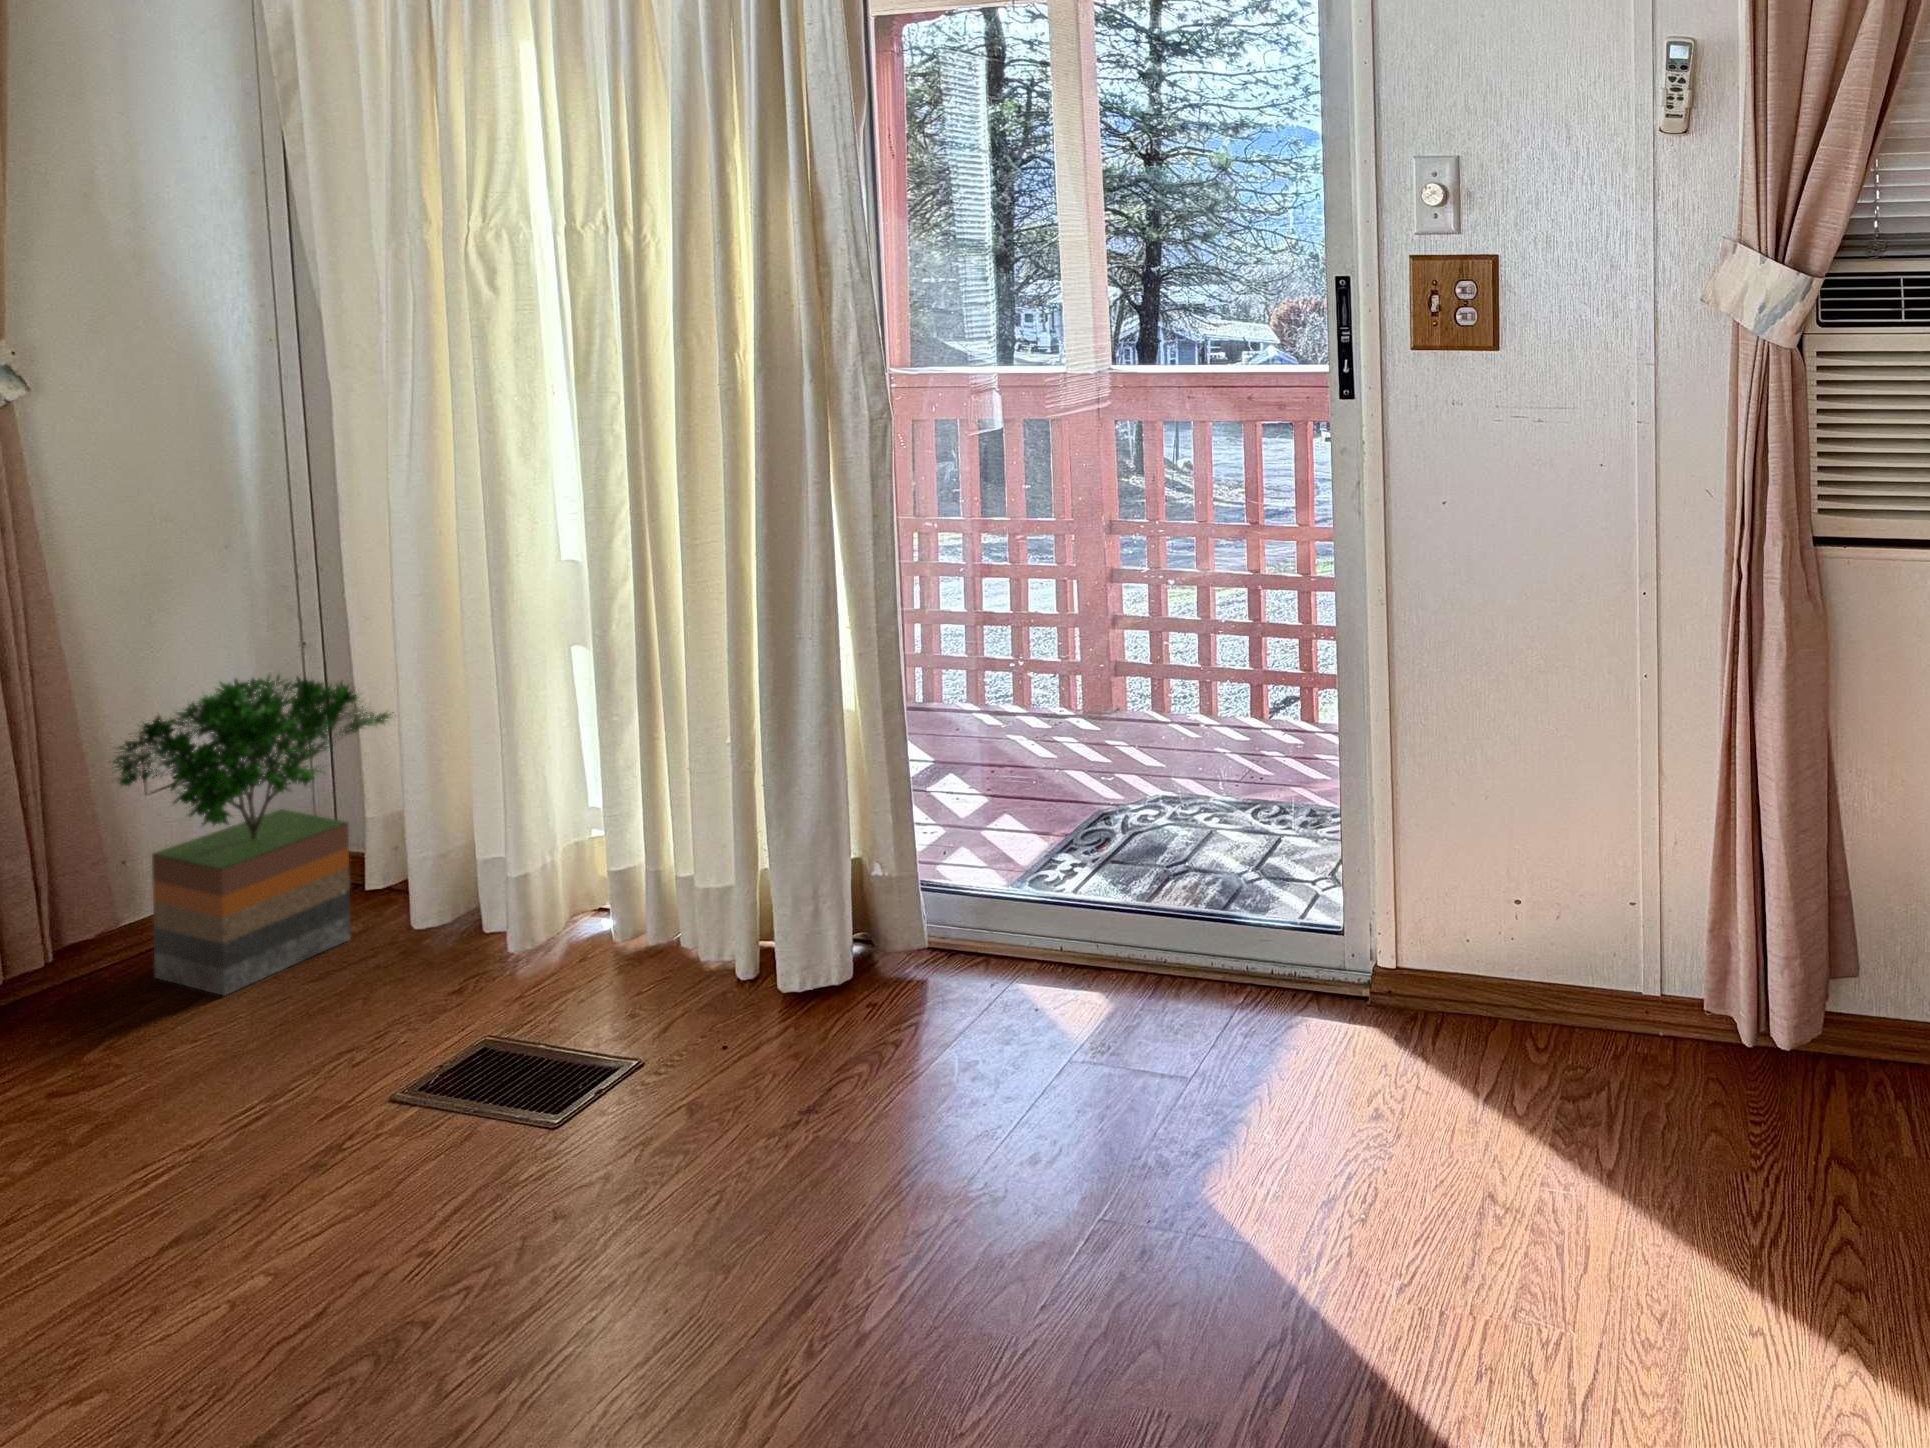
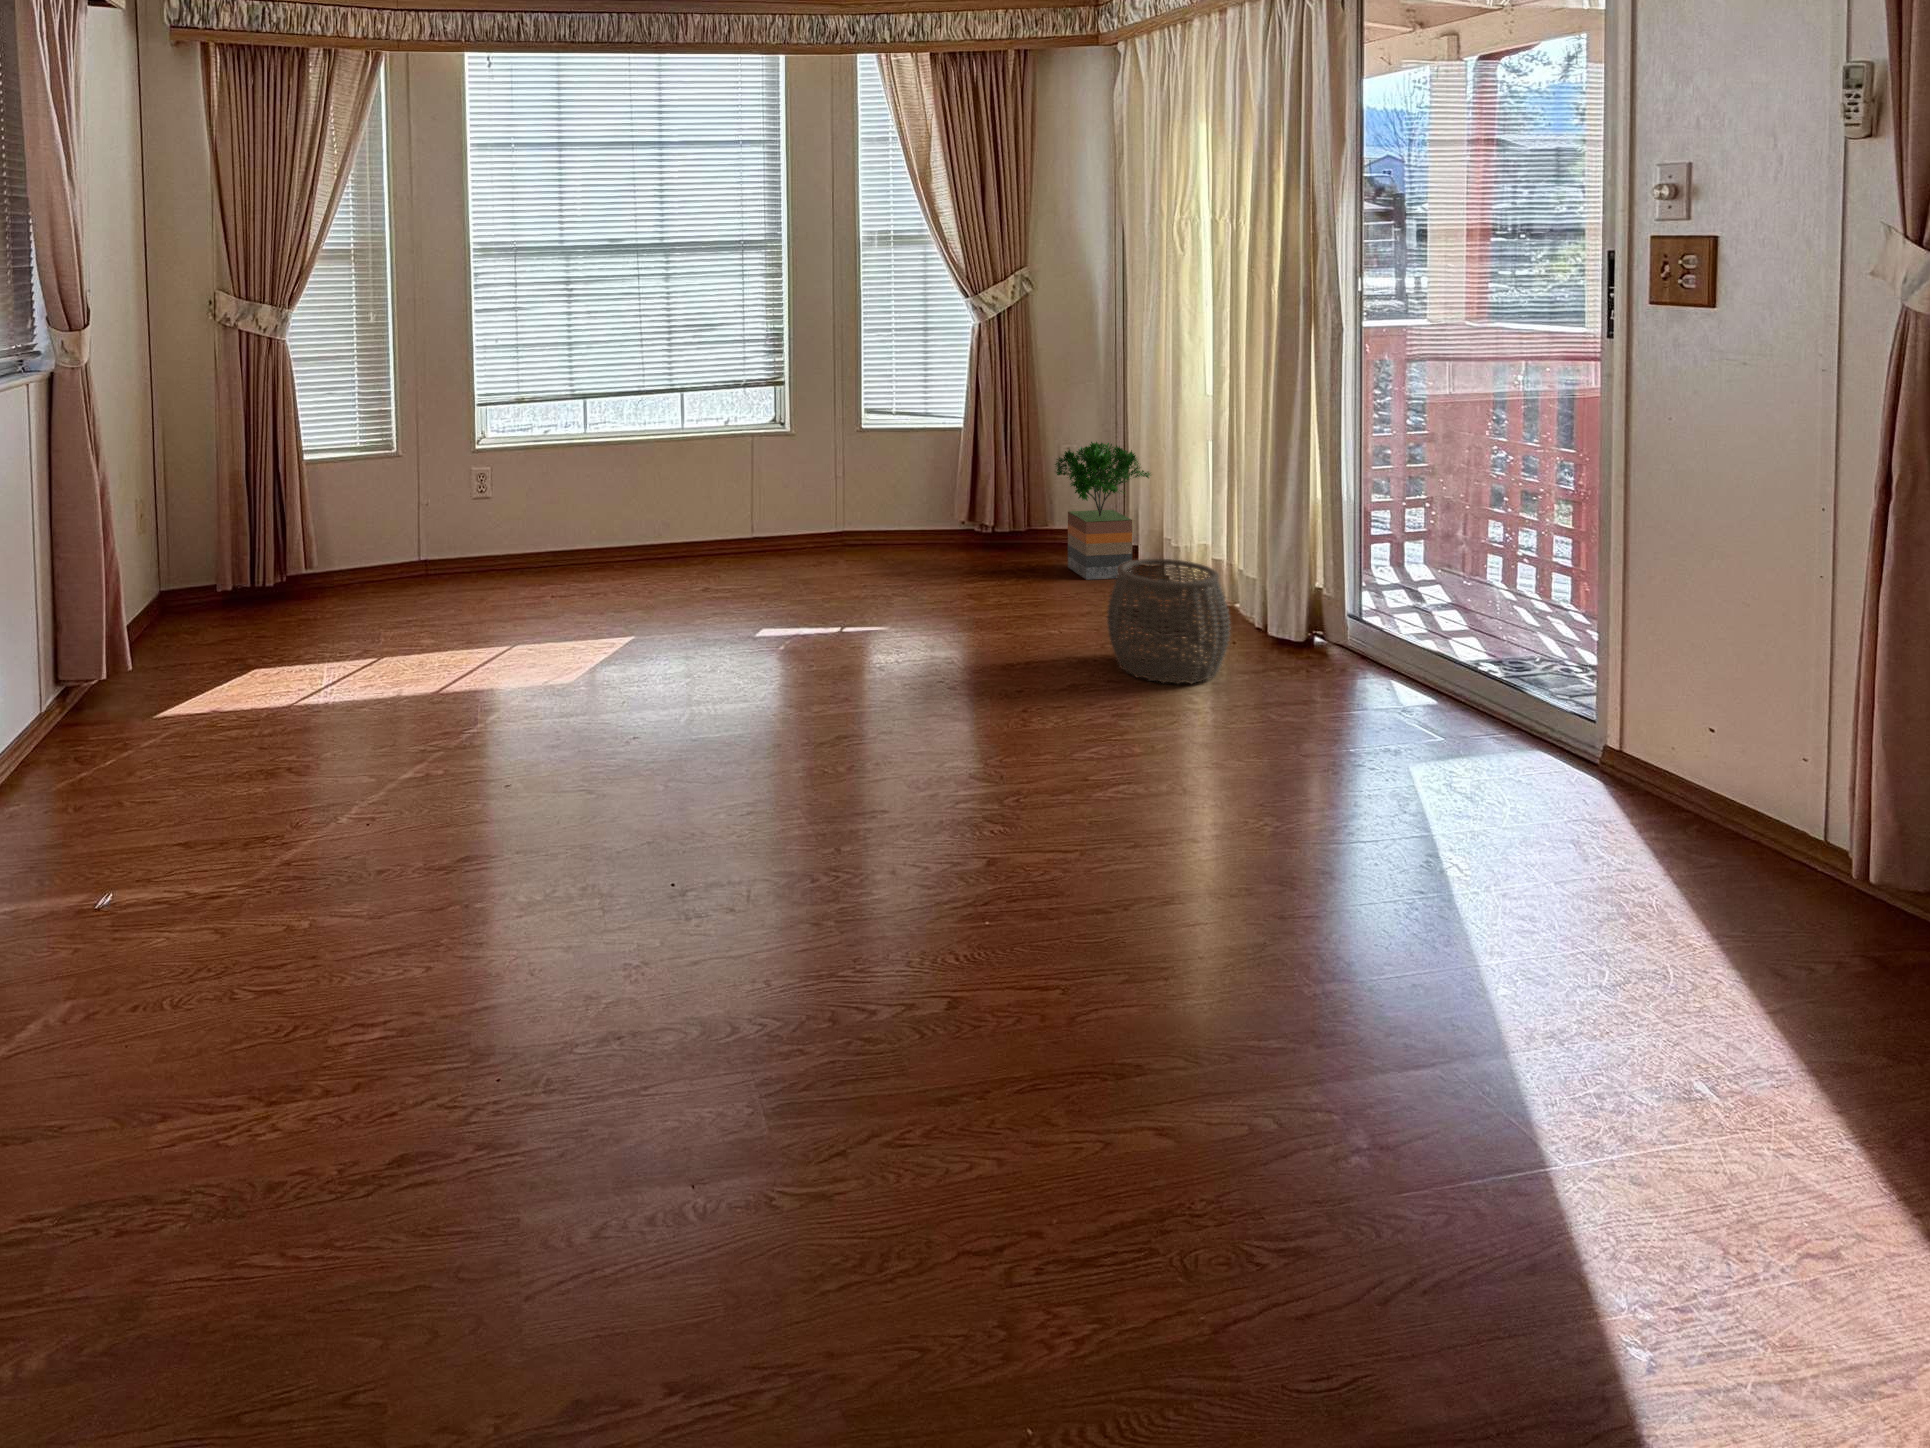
woven basket: none [393,918,724,1271] -> present [1107,559,1230,684]

